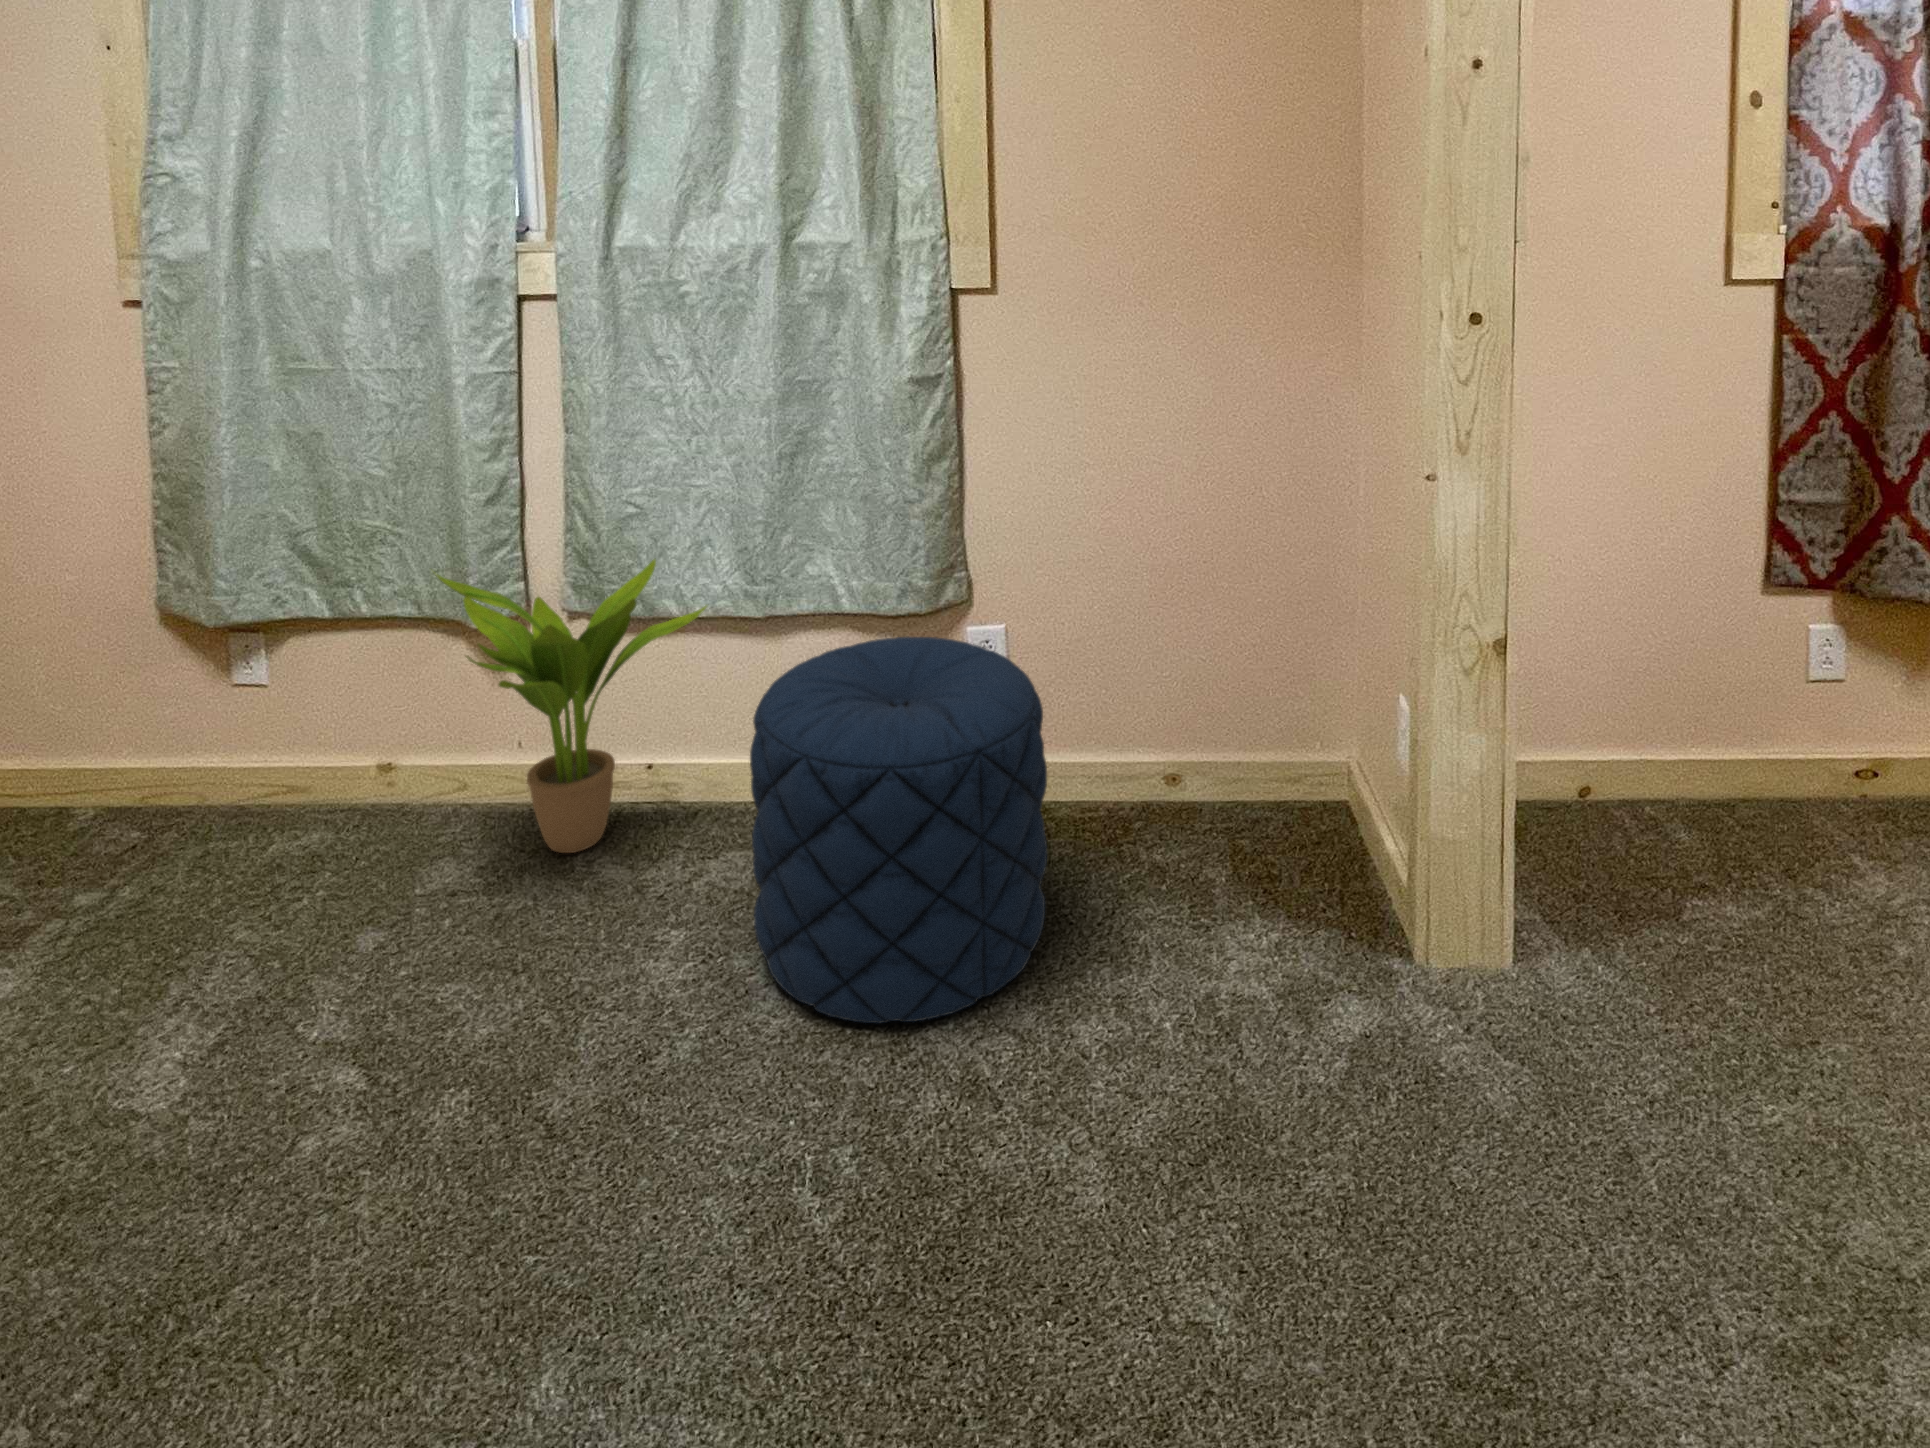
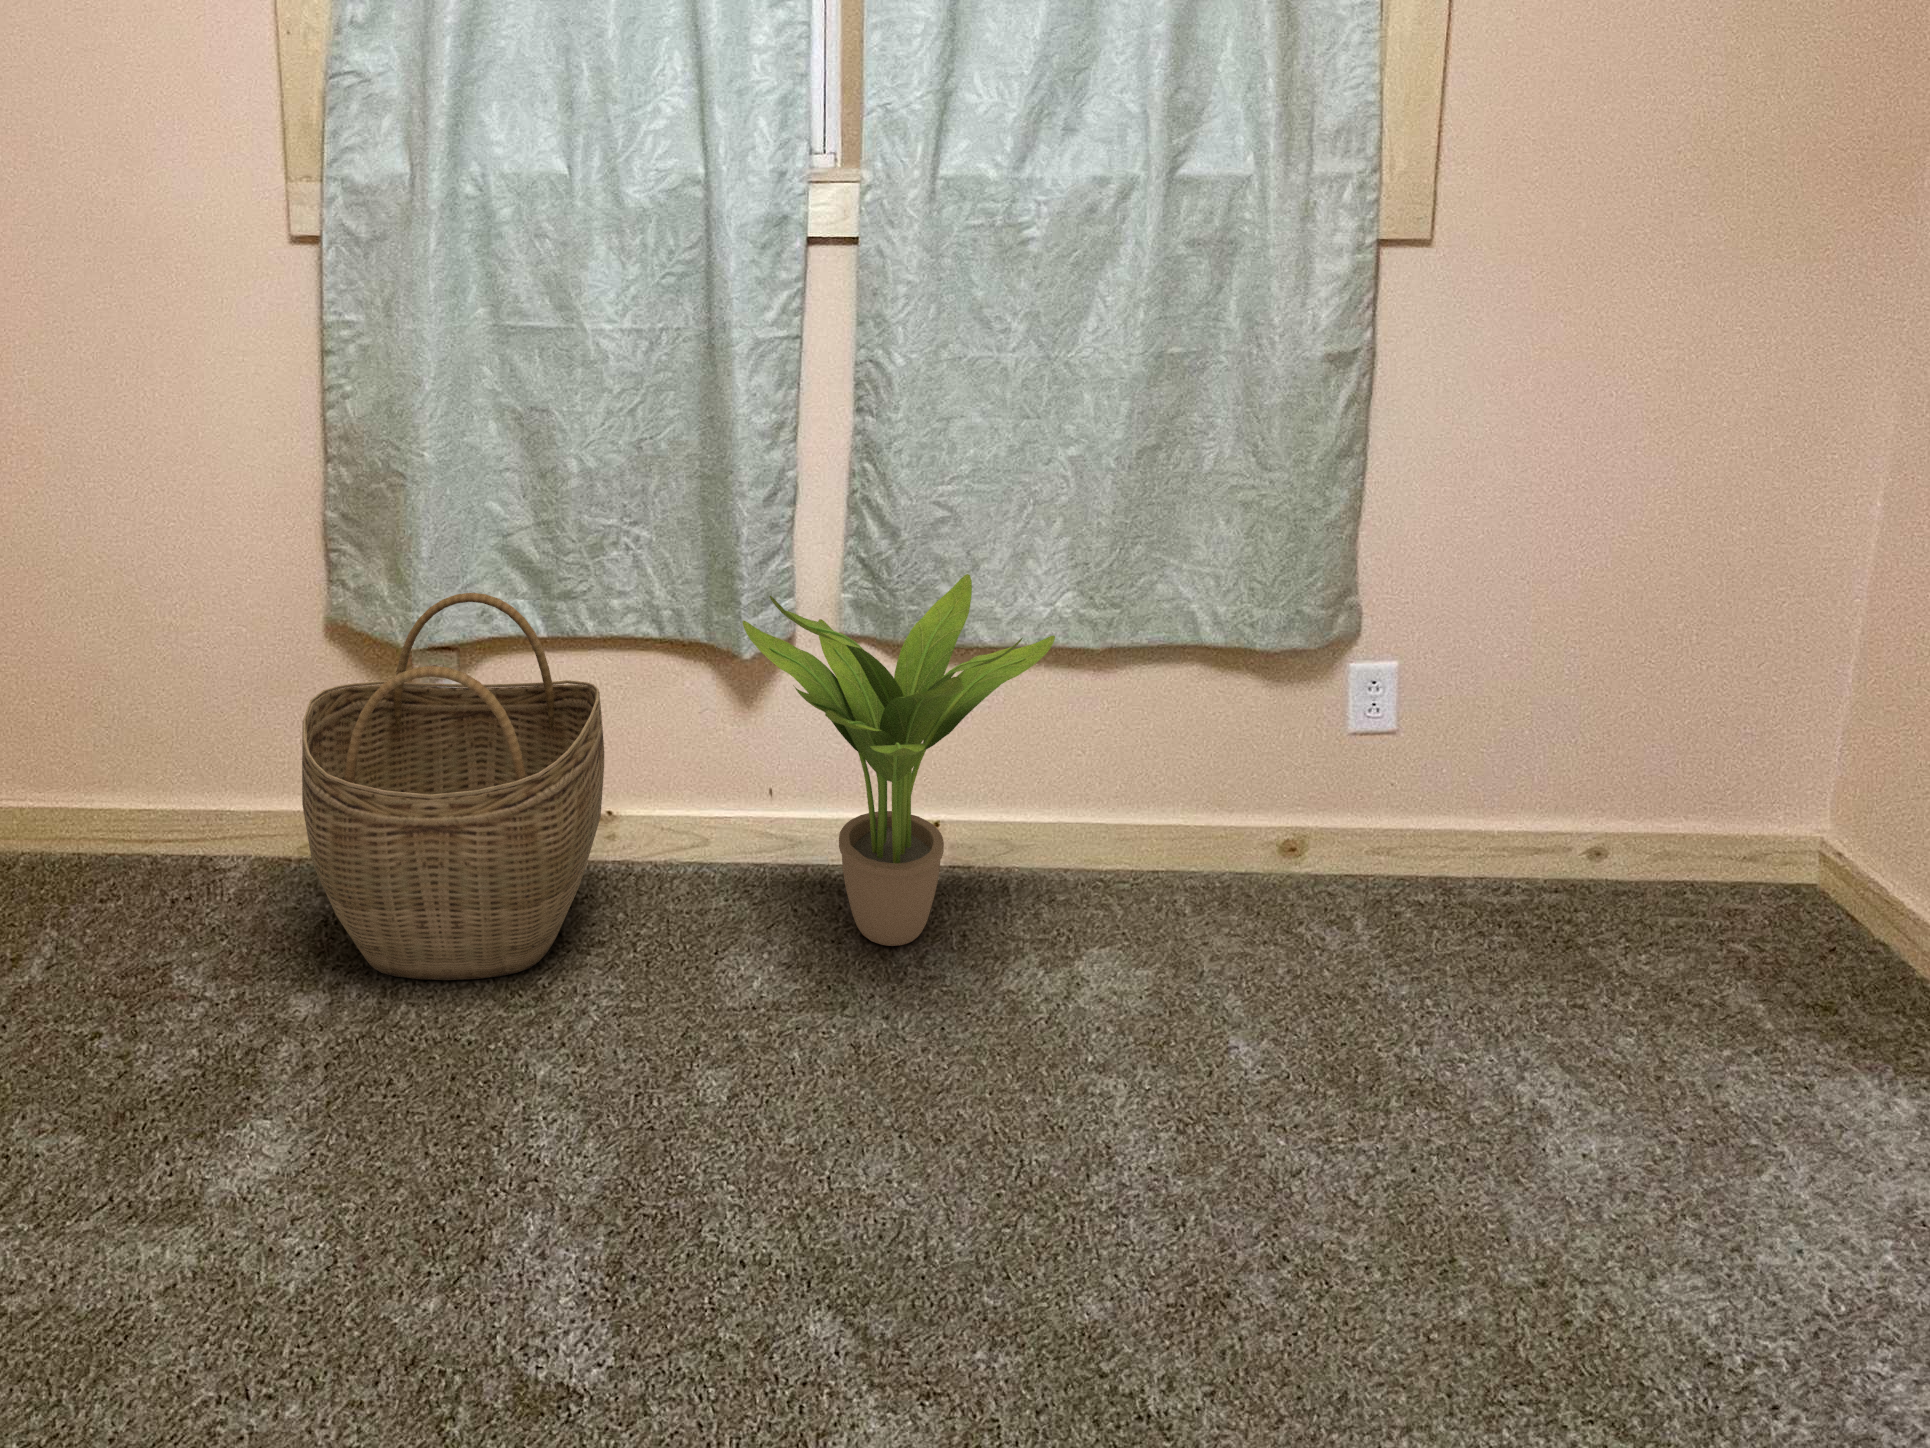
woven basket: none [76,579,354,884] -> present [302,593,604,980]
pouf: present [750,637,1047,1023] -> none [1223,693,1668,1222]

